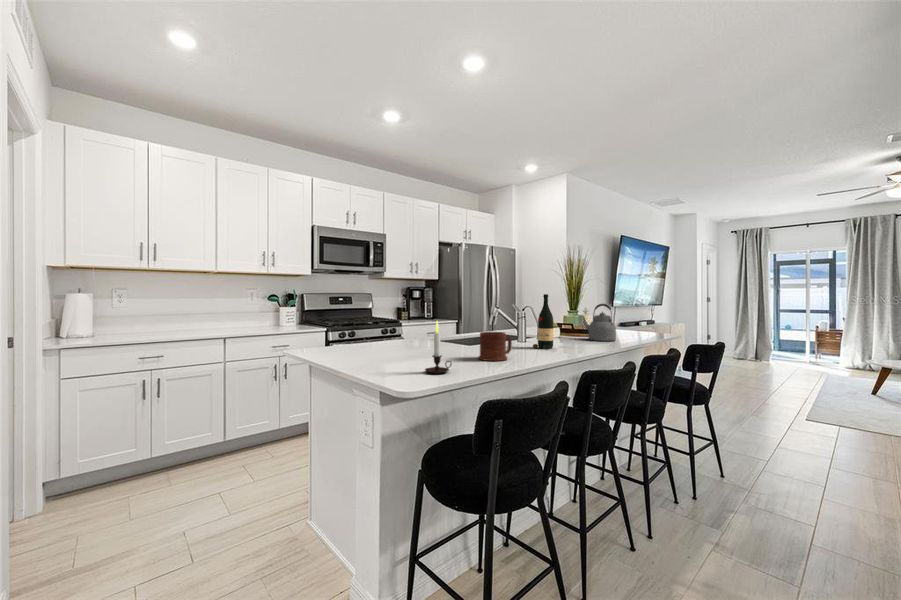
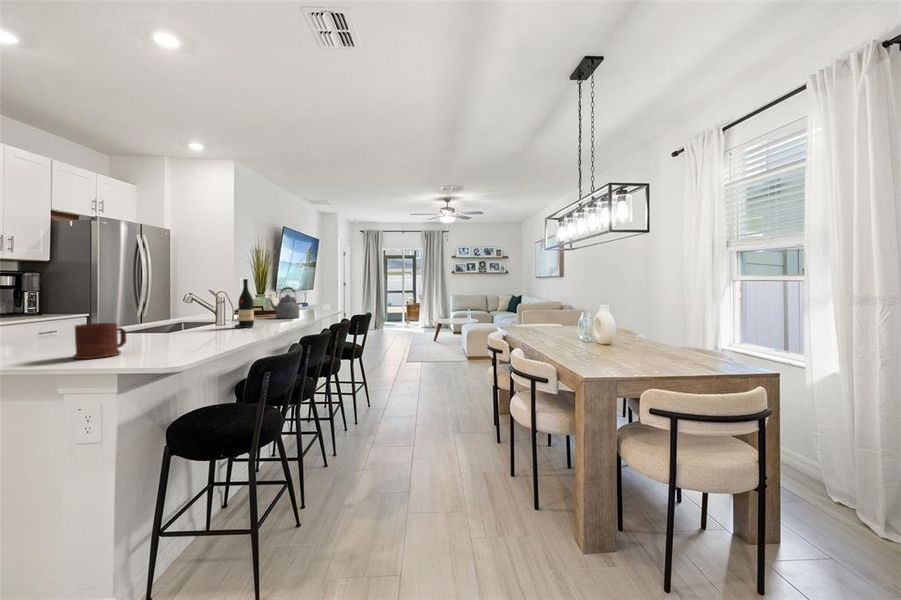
candle: present [425,321,452,373] -> none [148,304,178,357]
mug: present [478,332,512,361] -> present [73,323,126,359]

